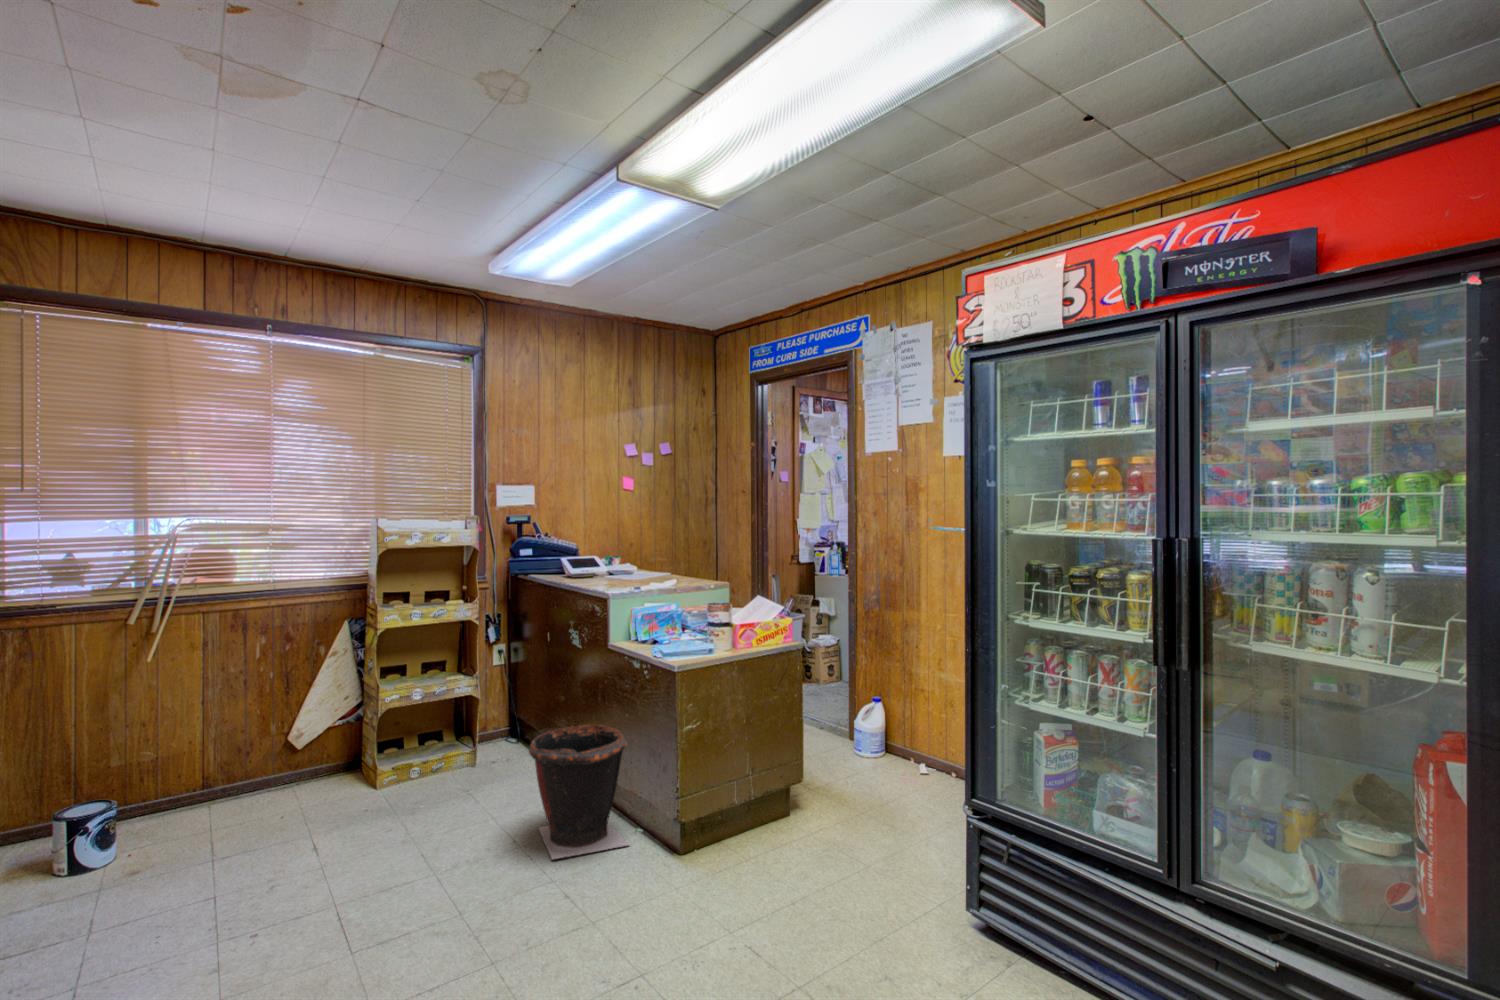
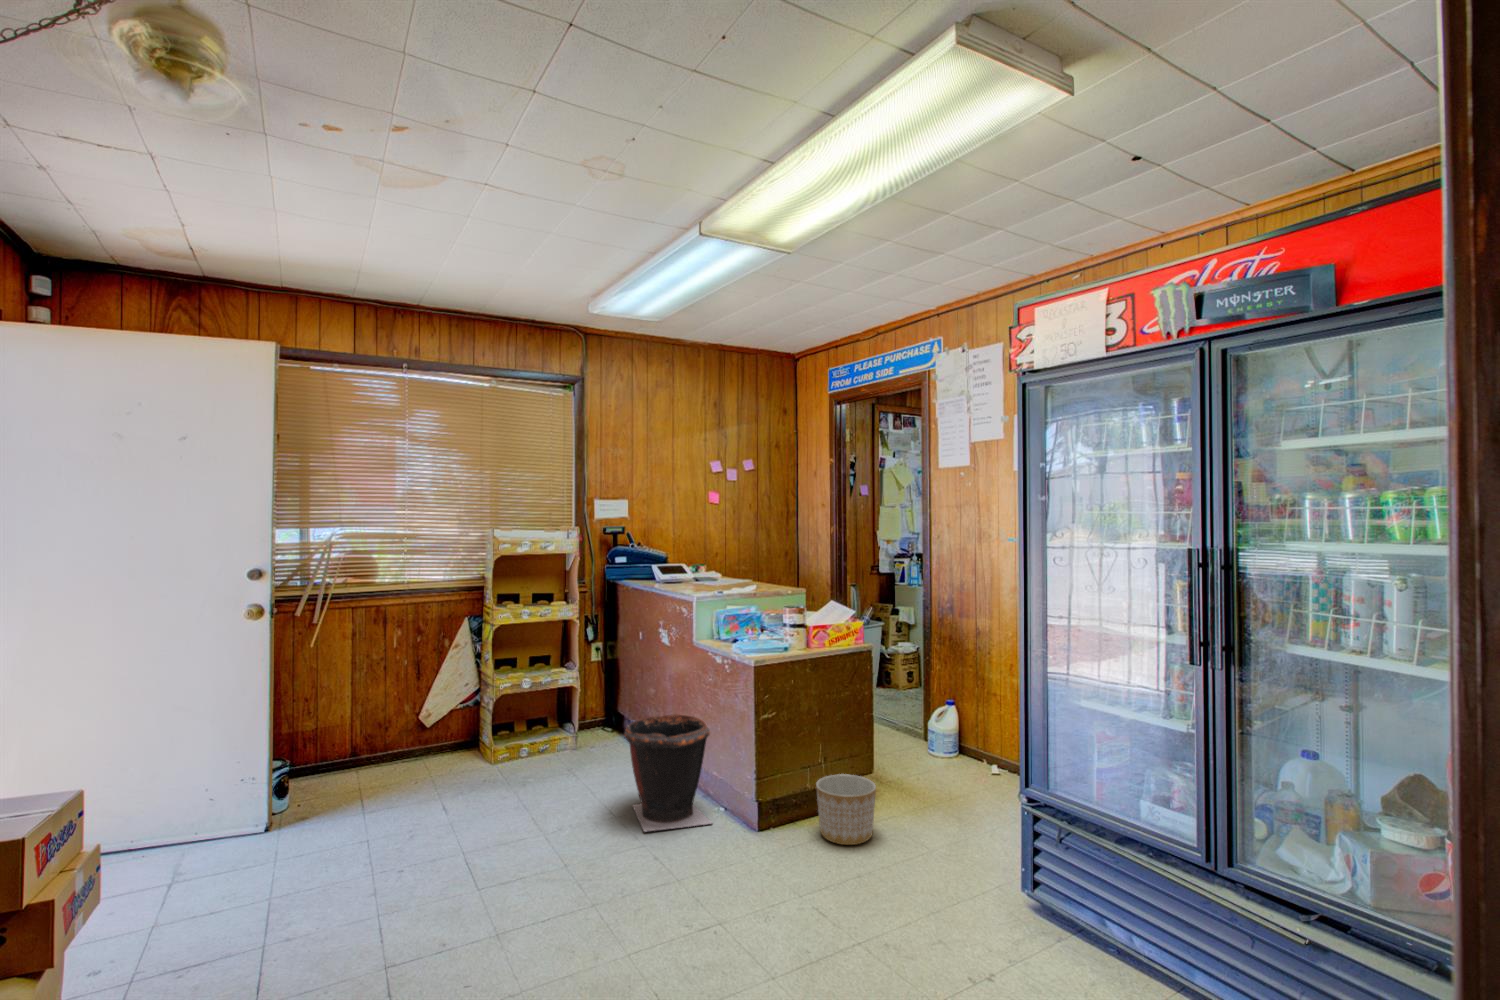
planter: none [744,784,808,862] -> present [816,774,876,845]

